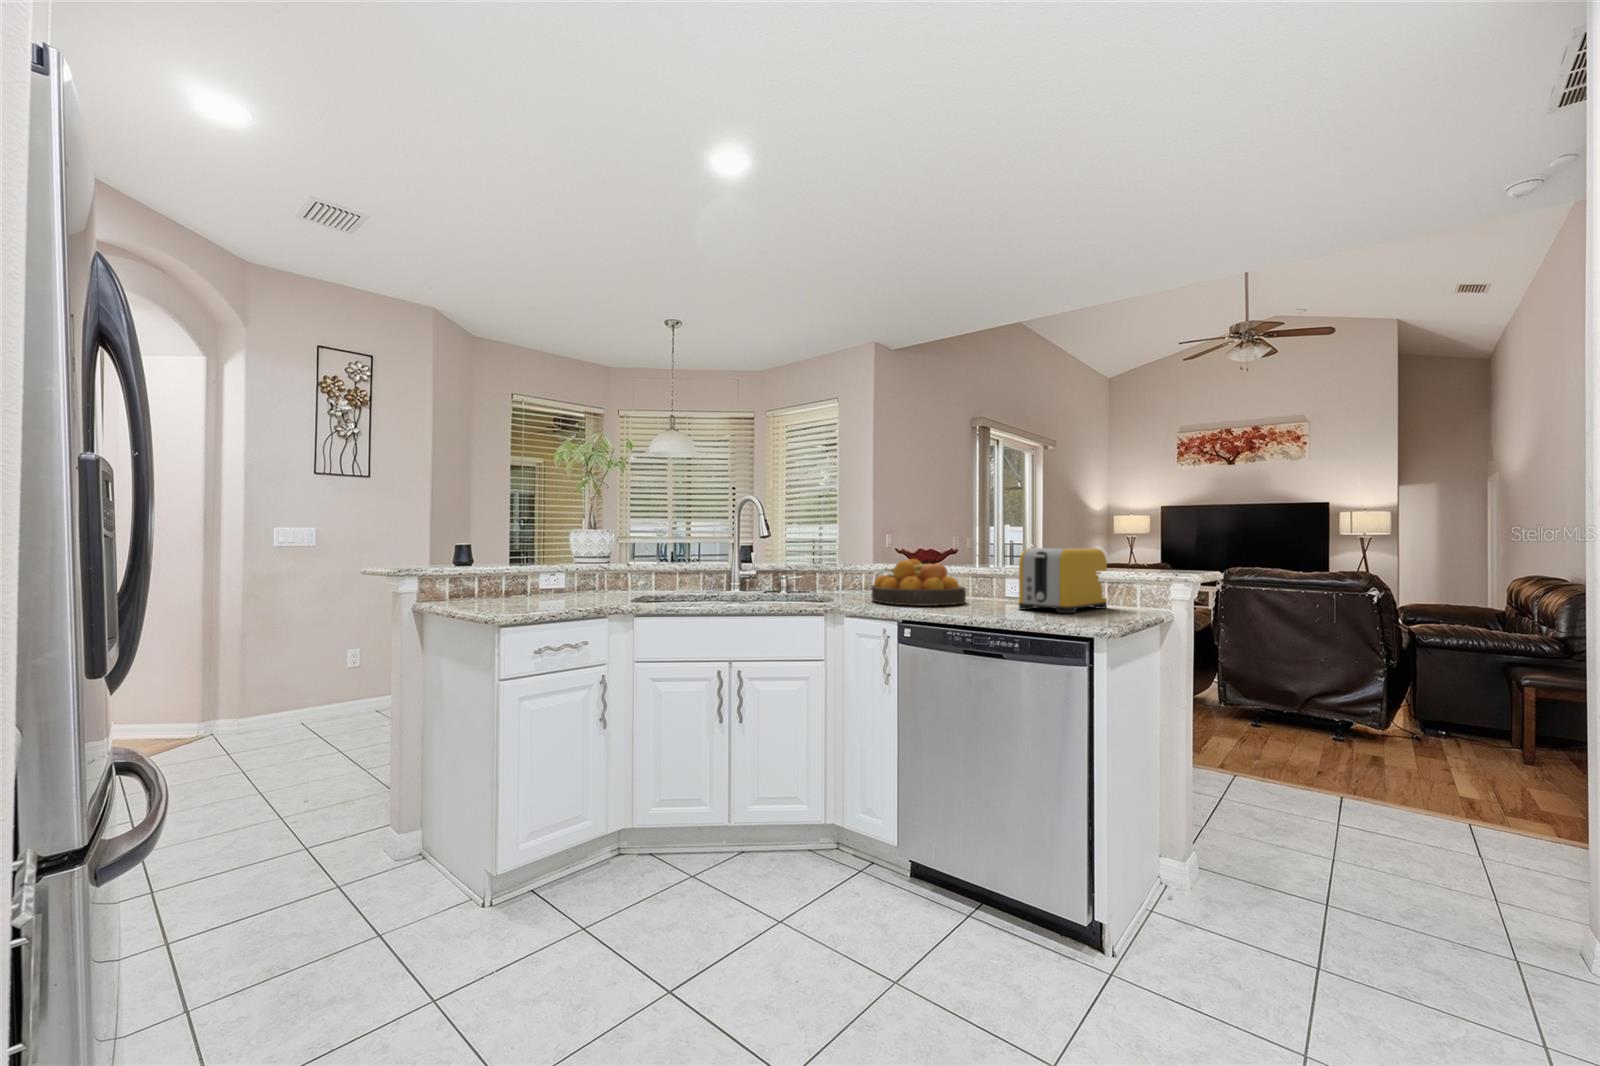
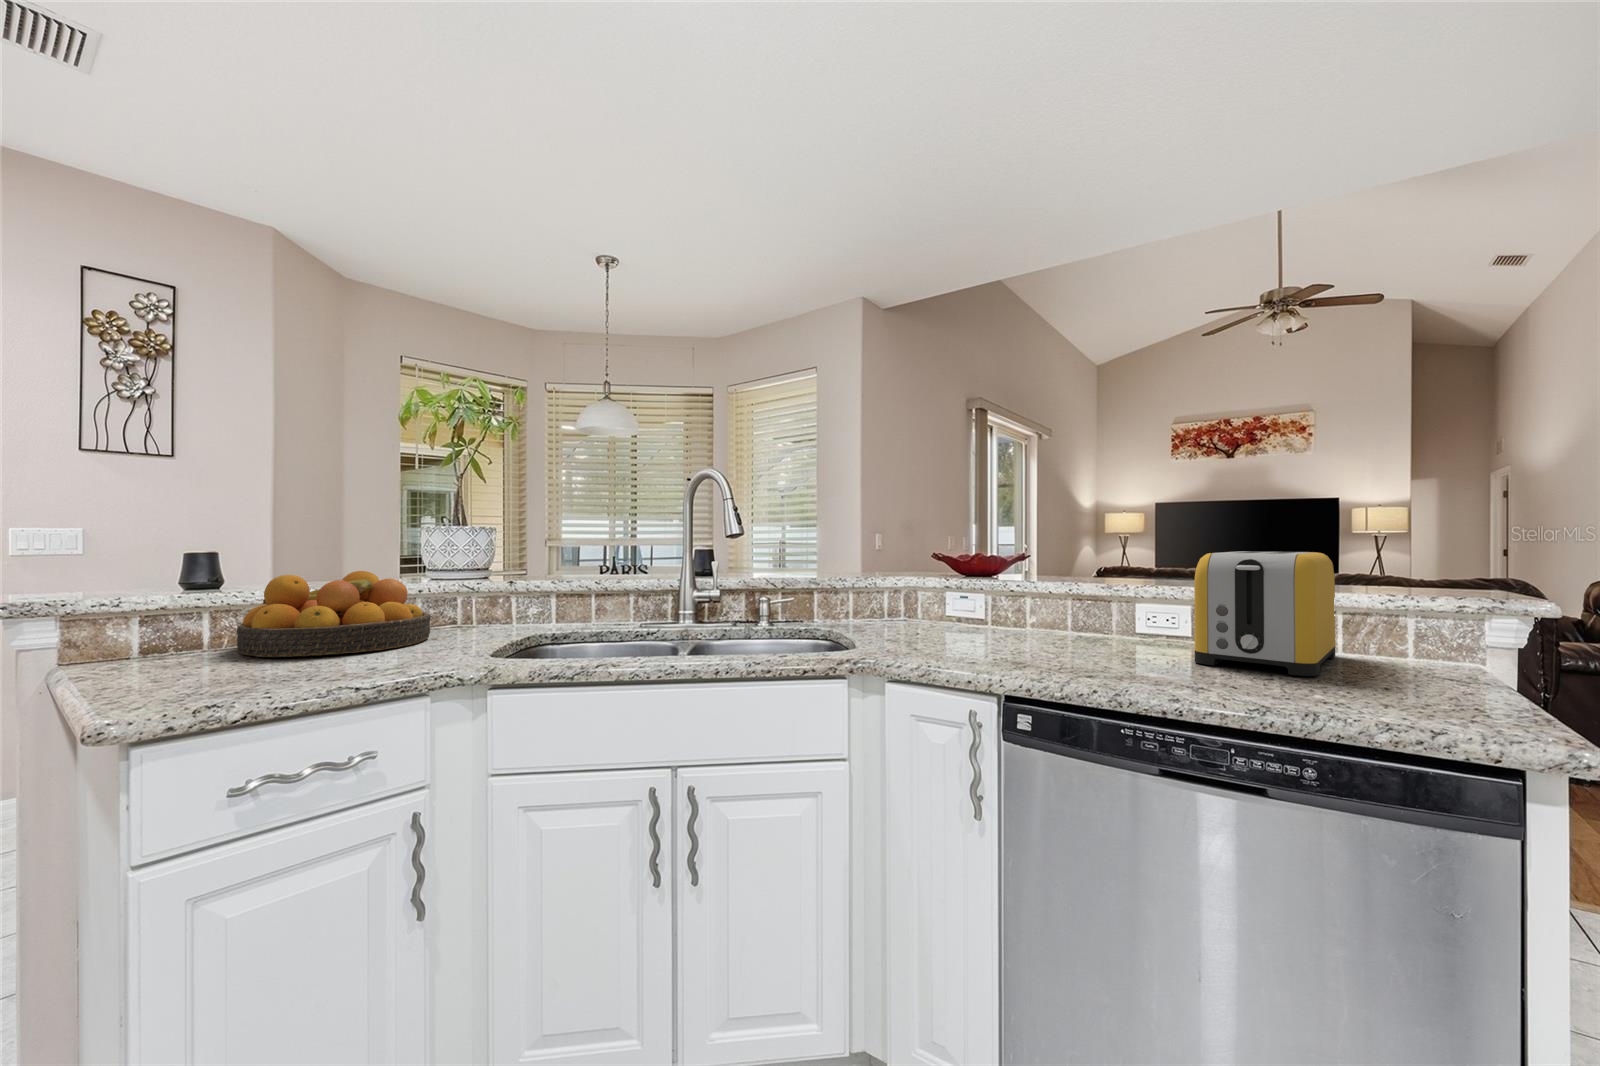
fruit bowl: present [872,559,966,606] -> present [237,571,431,657]

